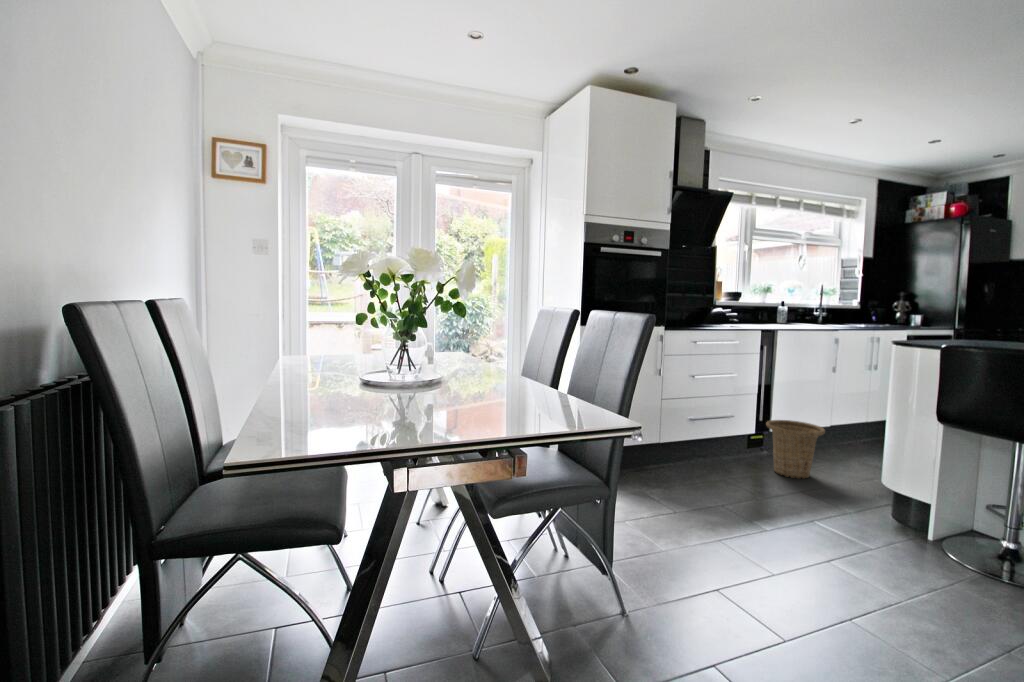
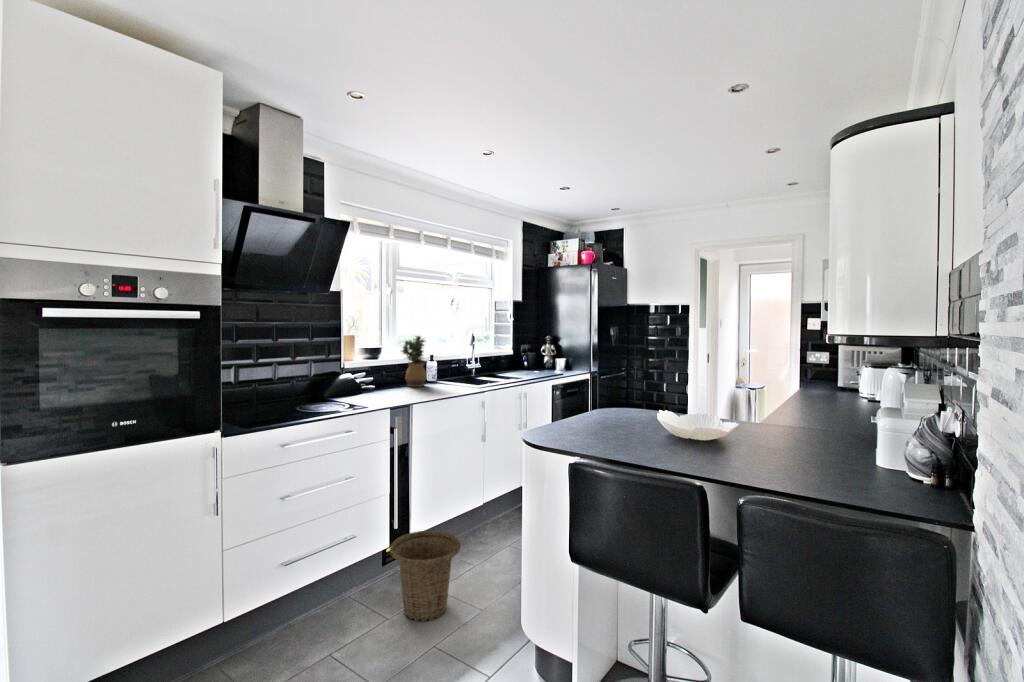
potted plant: none [761,282,785,323] -> present [402,336,427,387]

